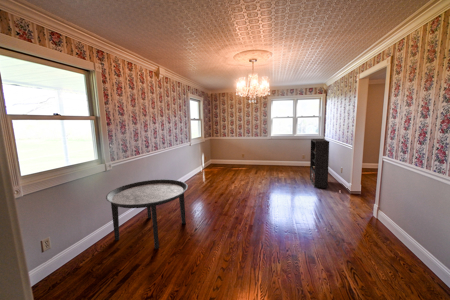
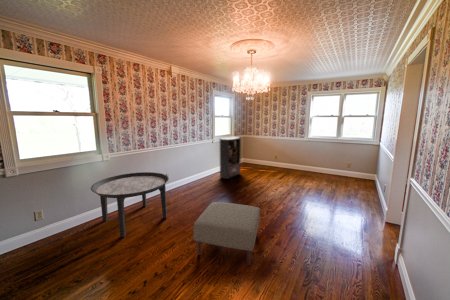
bookcase: present [310,139,329,188] -> present [220,137,241,179]
ottoman: none [236,195,297,244] -> present [193,202,260,265]

